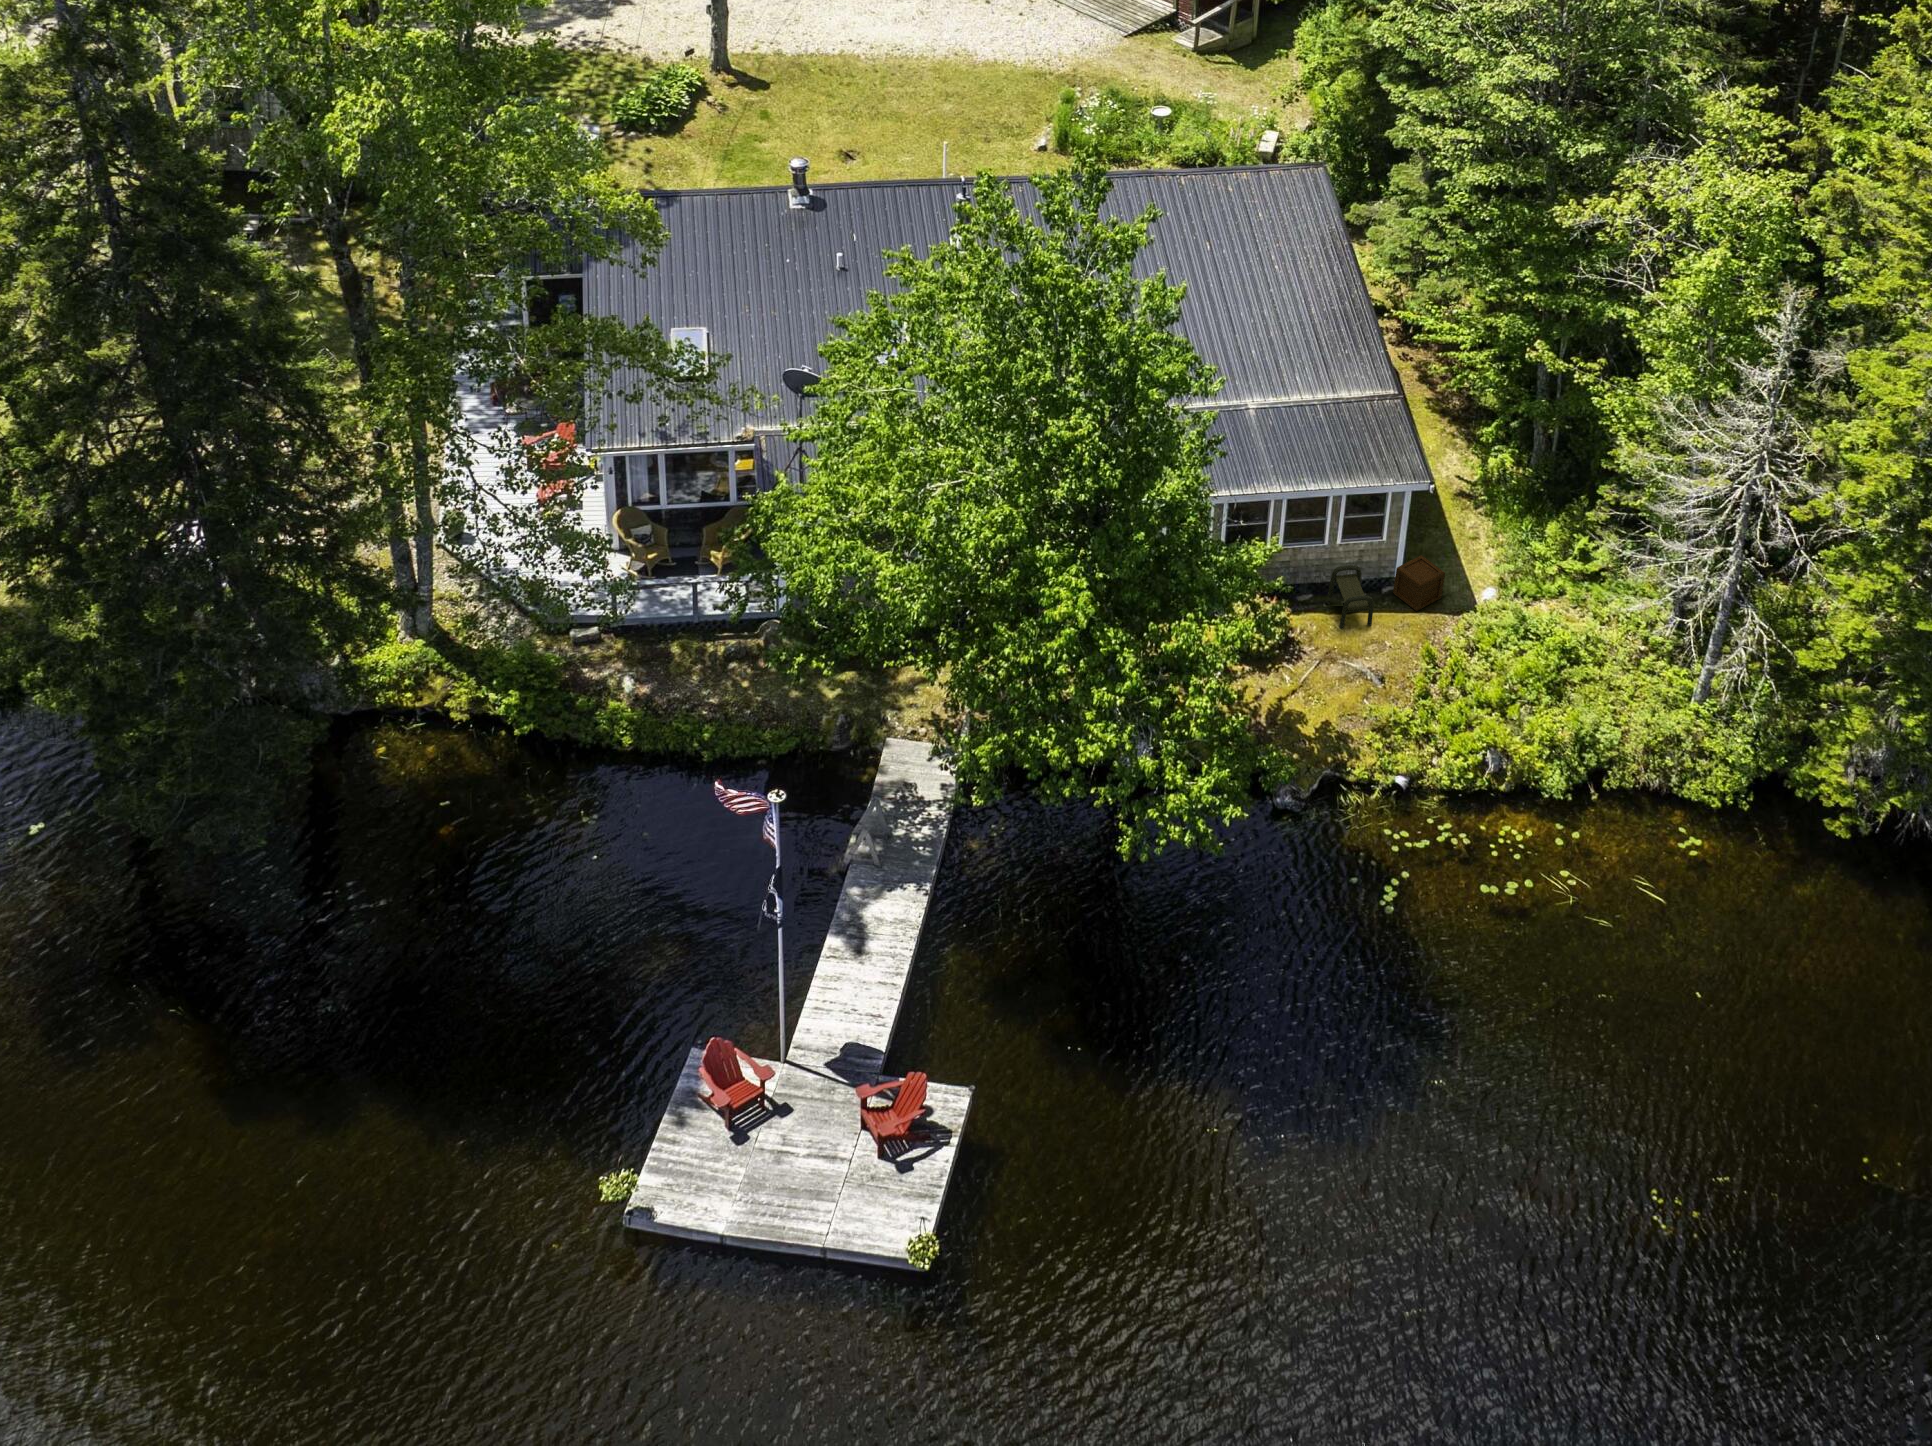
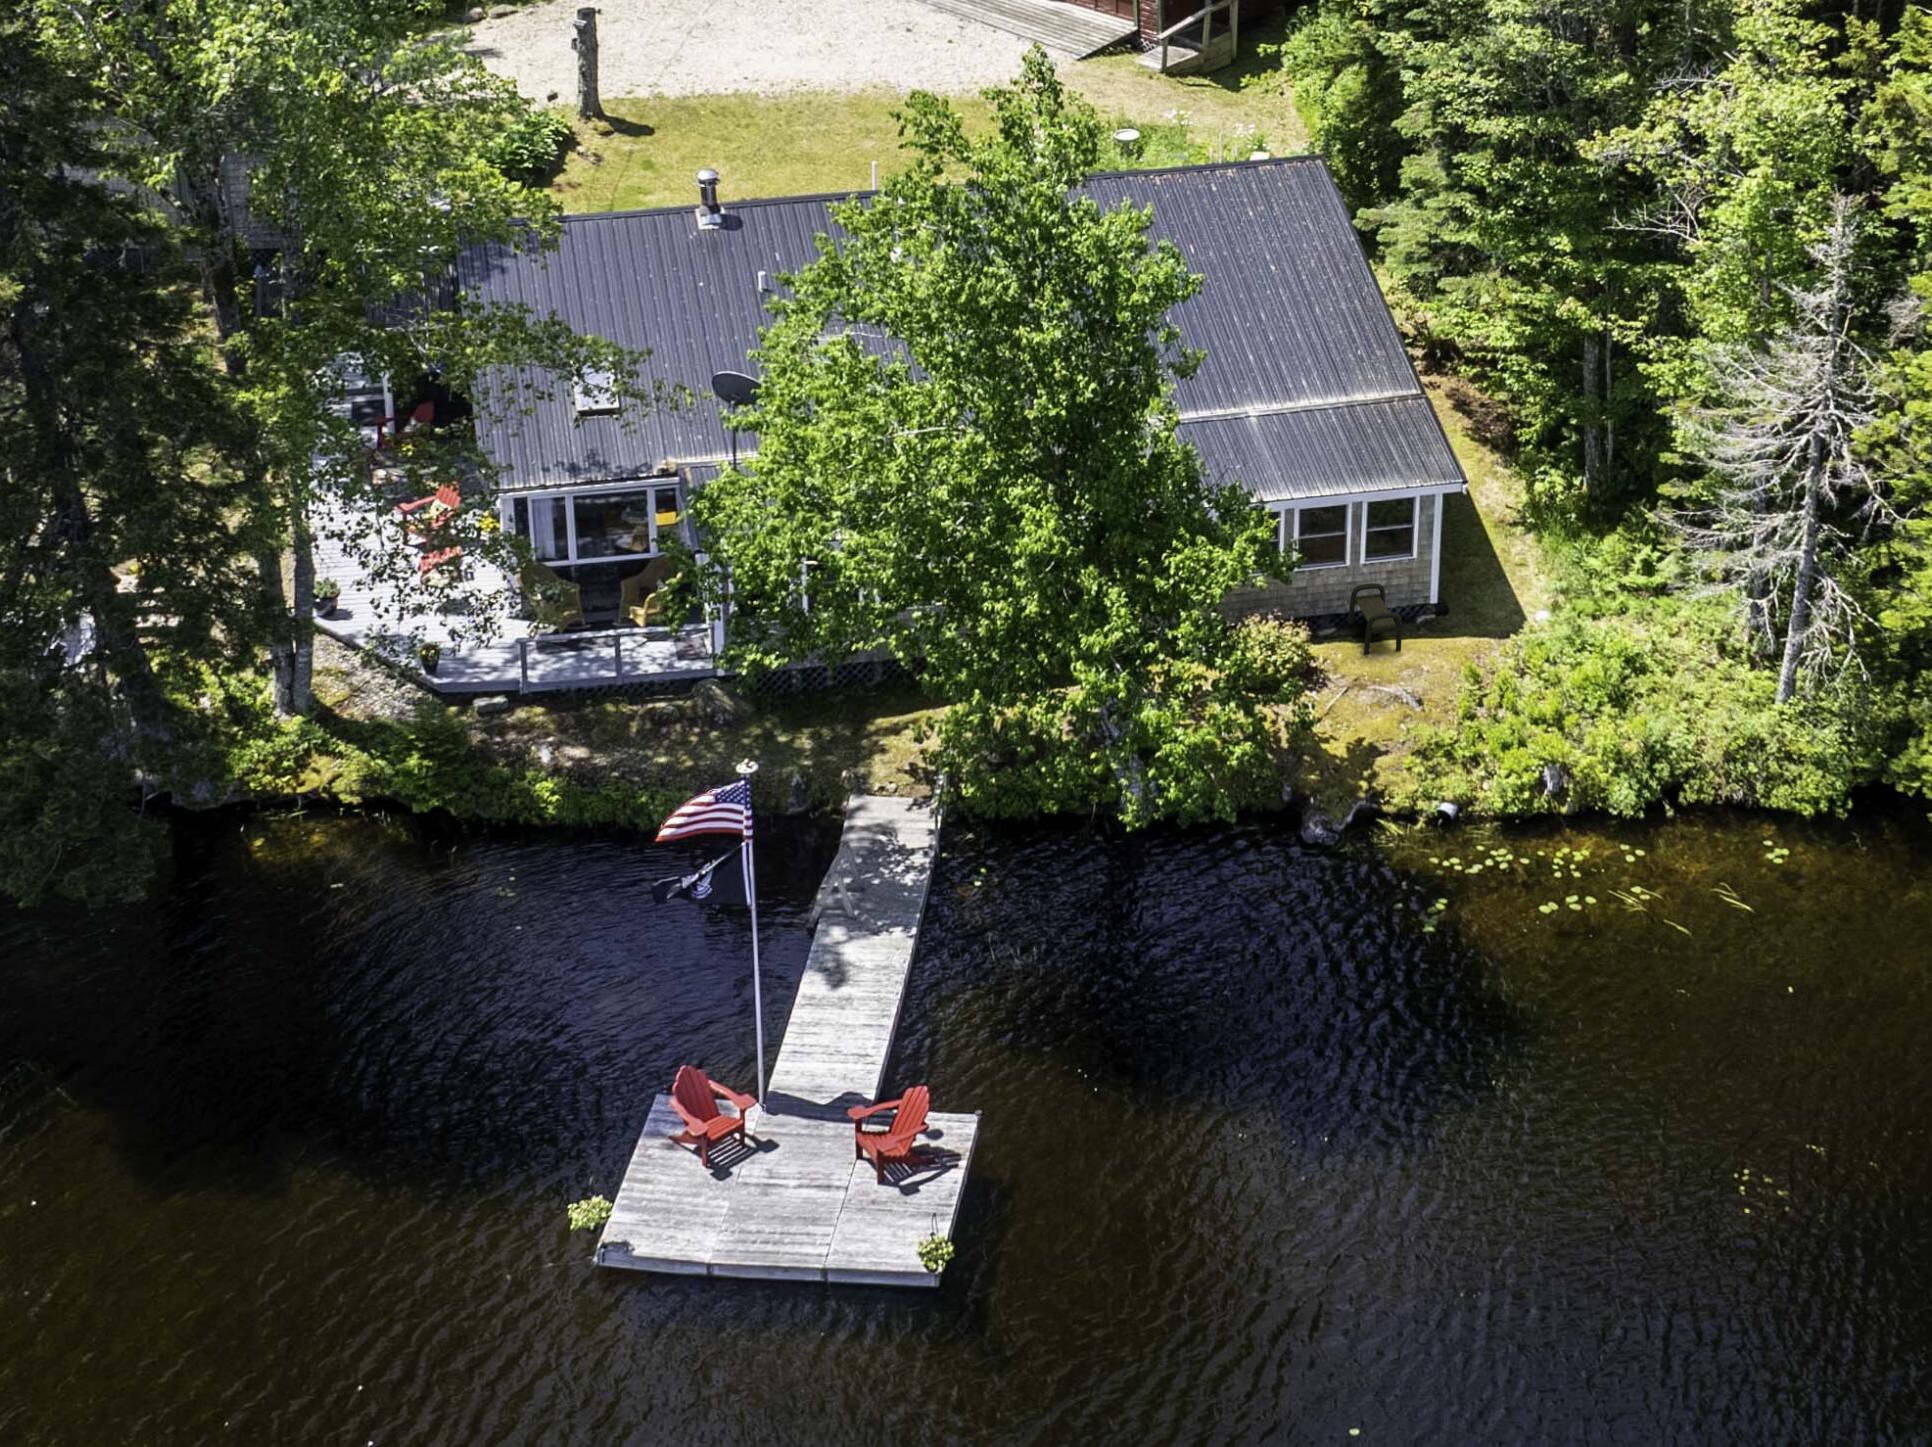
wooden crate: present [1393,555,1445,611] -> none [1423,571,1483,634]

